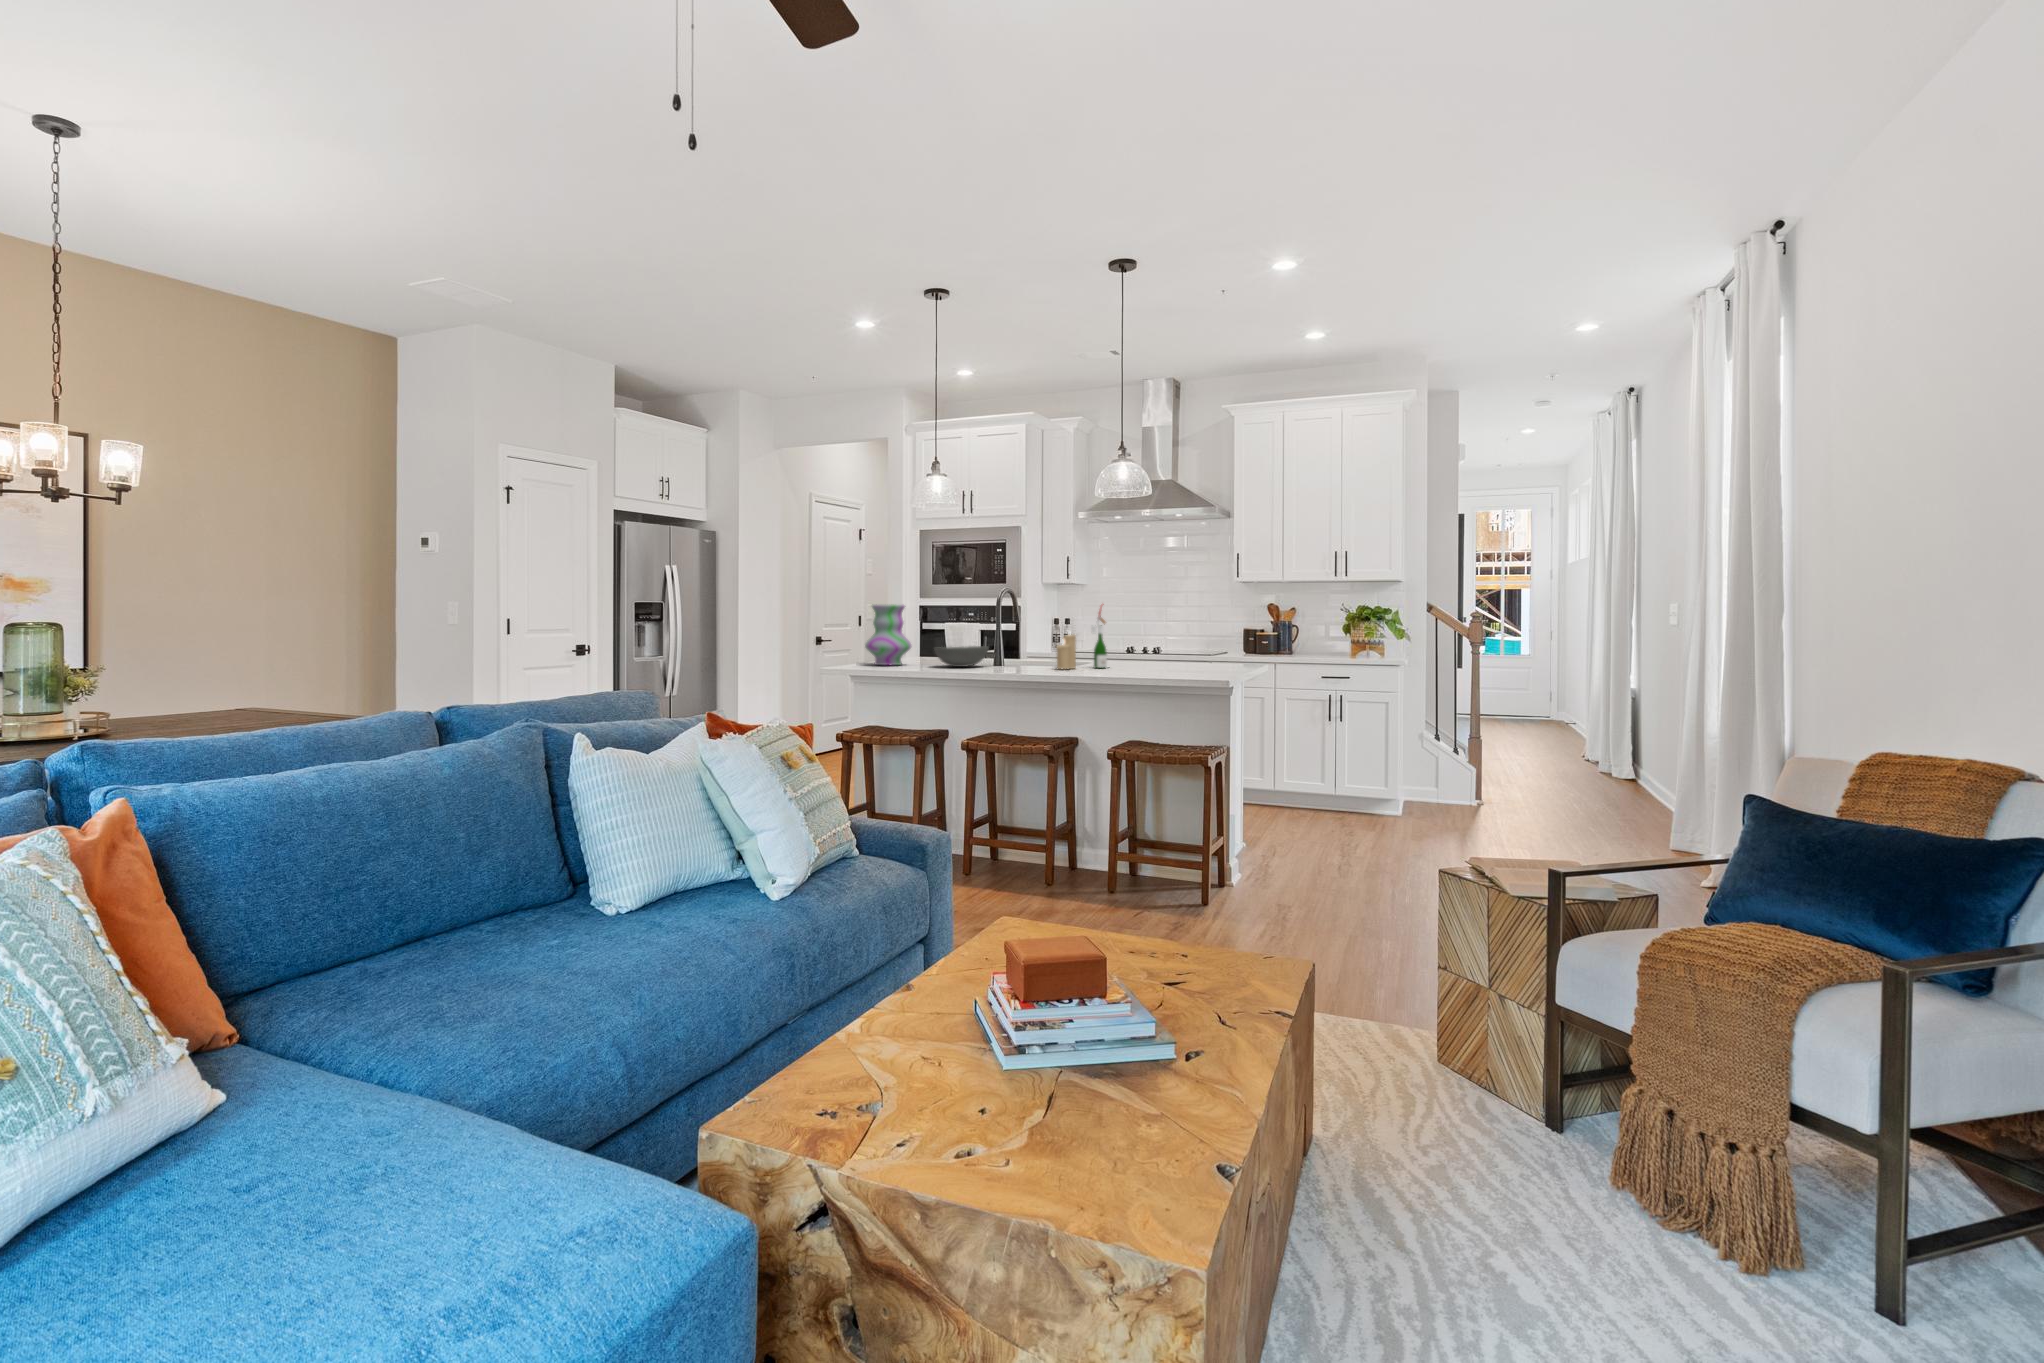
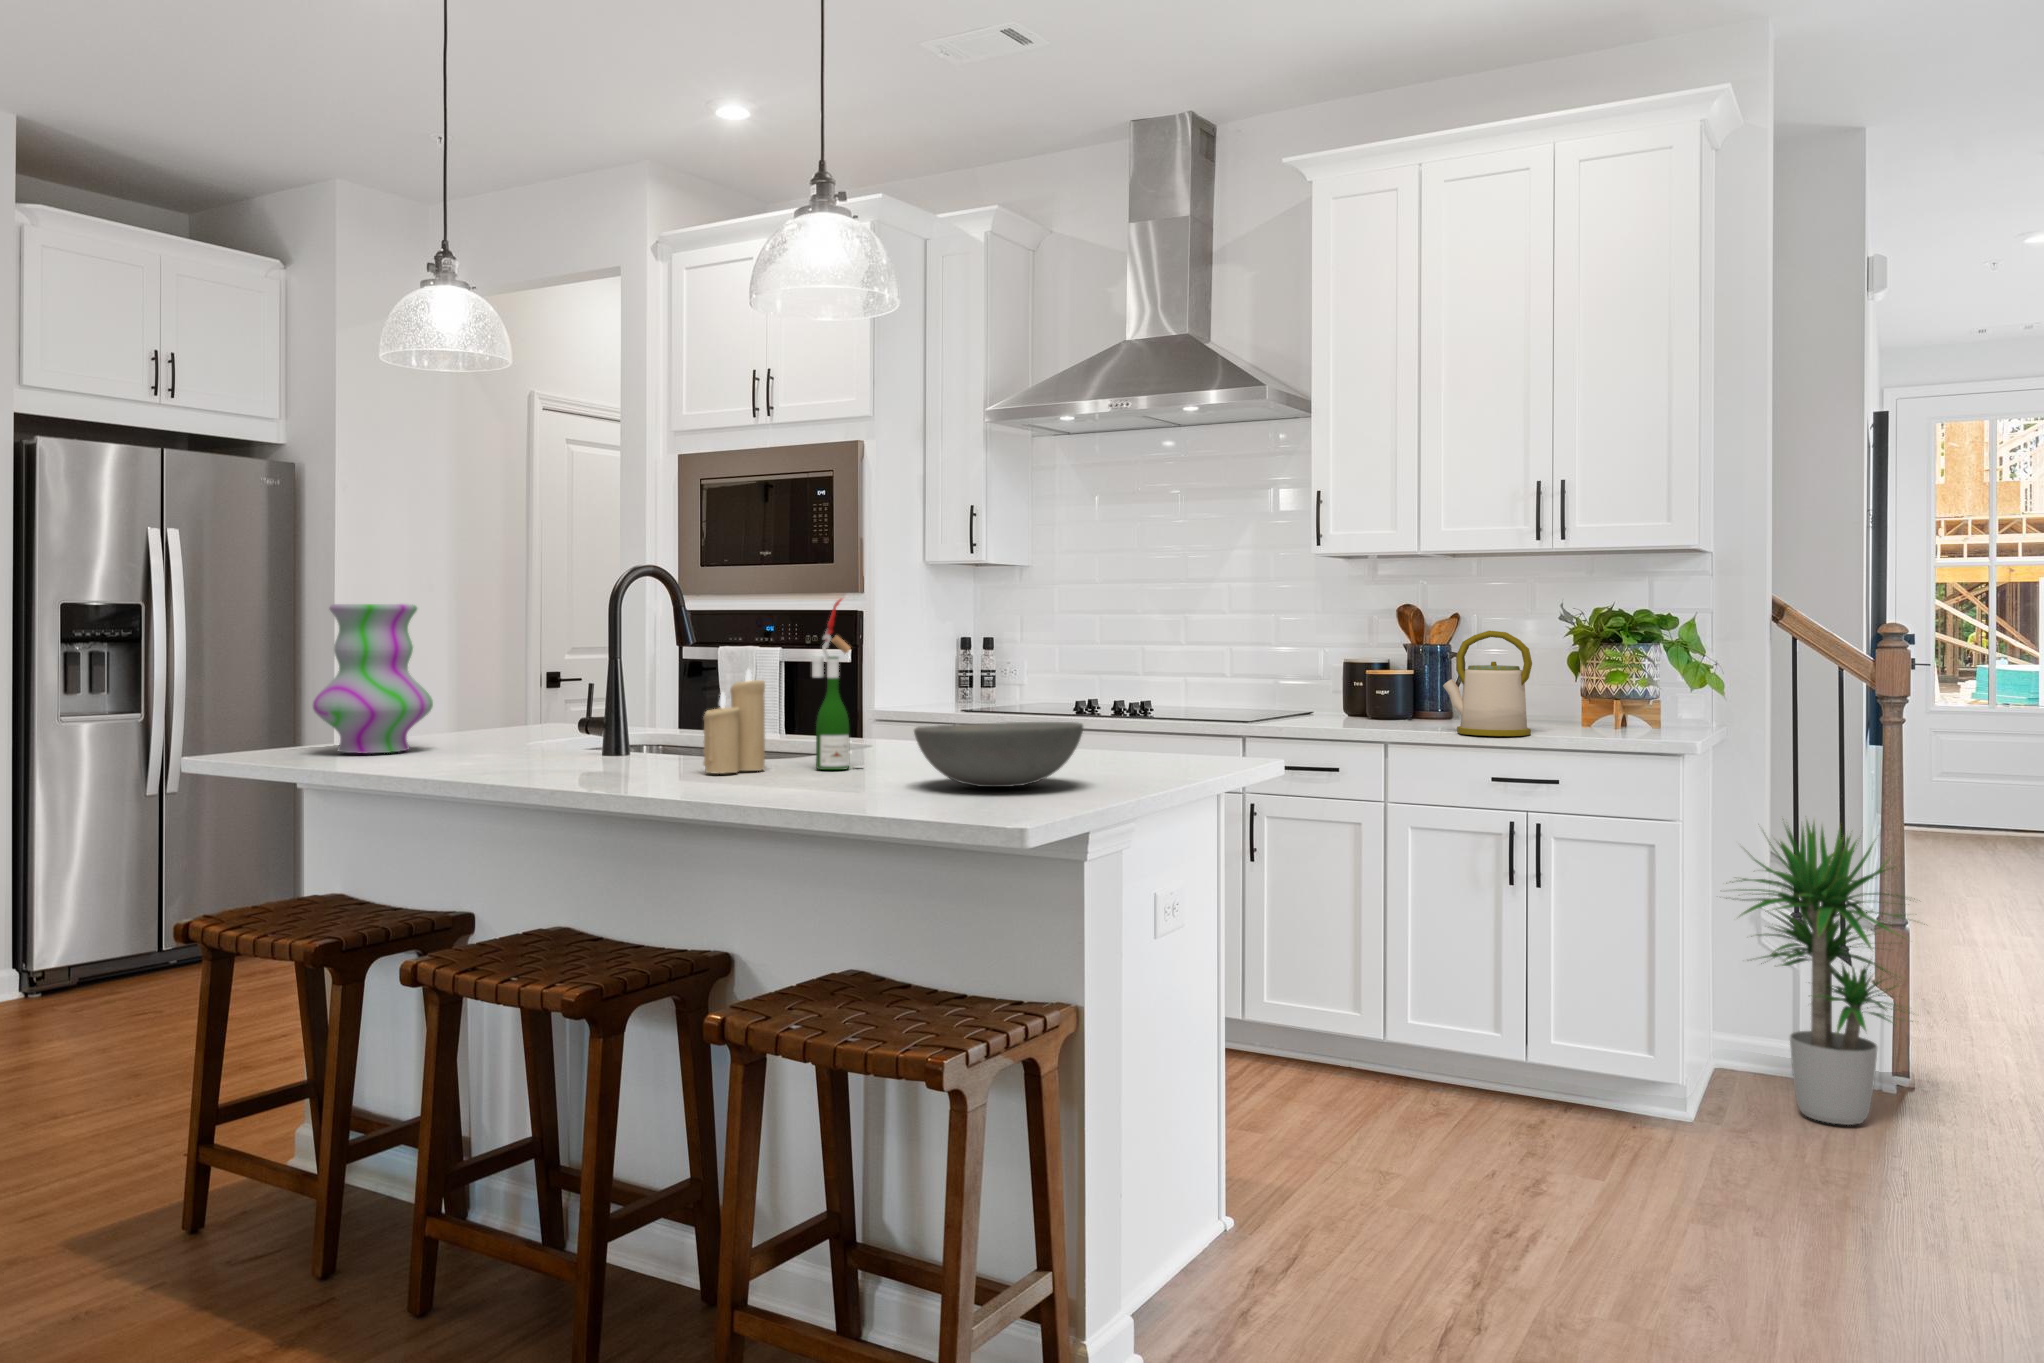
kettle: none [1296,615,1334,659] -> present [1443,631,1532,736]
bowl: present [934,646,989,667] -> present [914,722,1083,787]
potted plant: none [1407,691,1493,816] -> present [1726,819,1915,1125]

